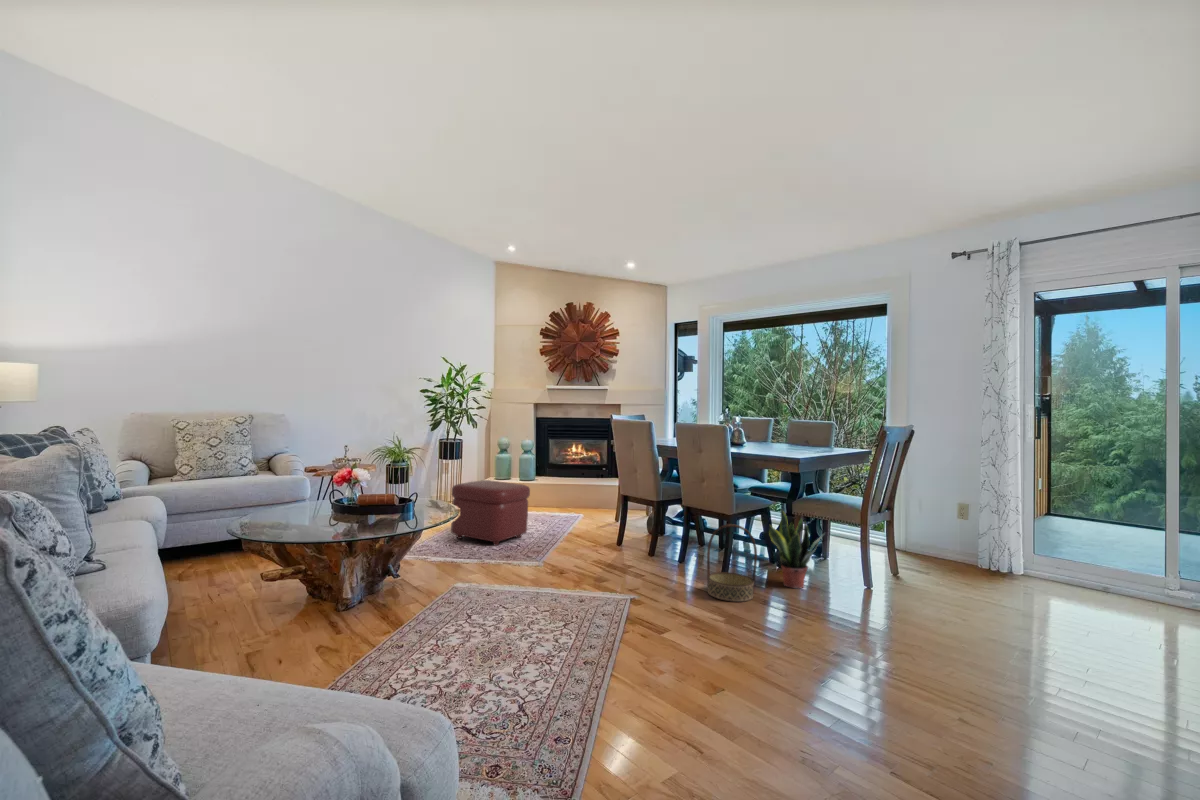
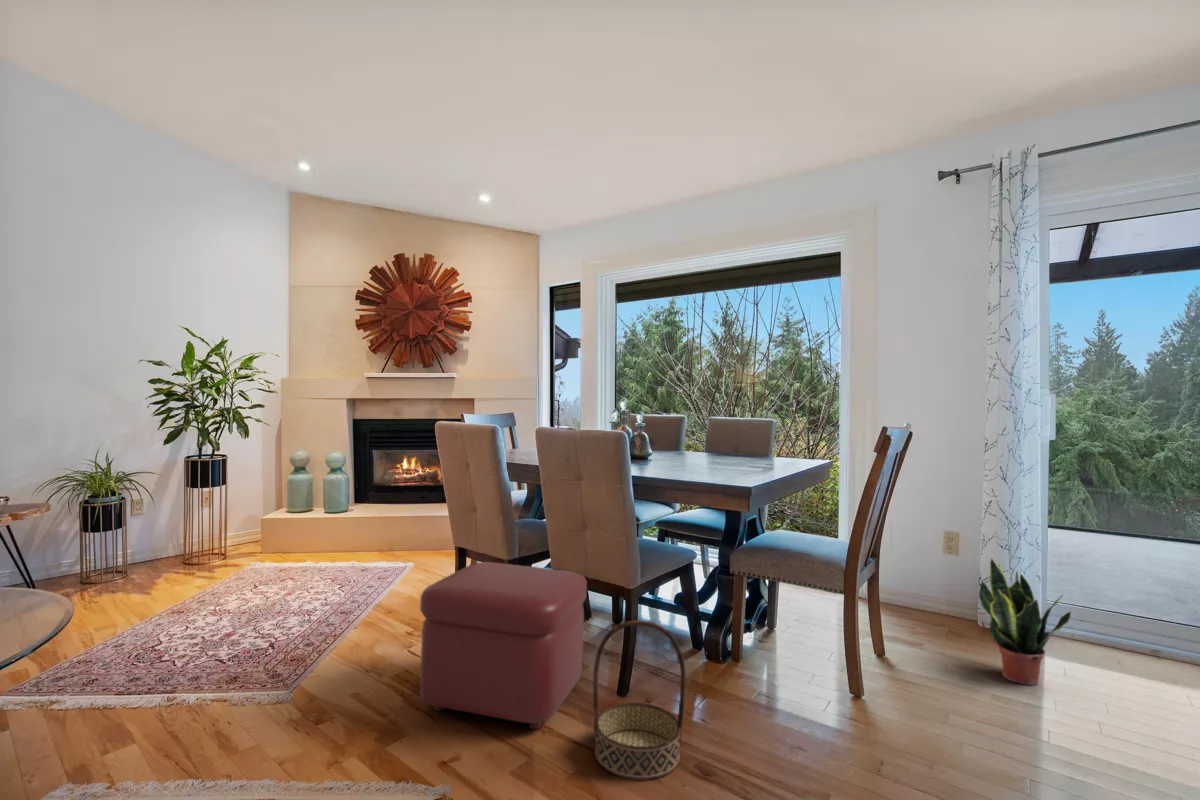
ottoman: present [451,480,530,546] -> present [420,562,587,729]
potted plant: present [769,510,821,588] -> present [979,559,1071,685]

